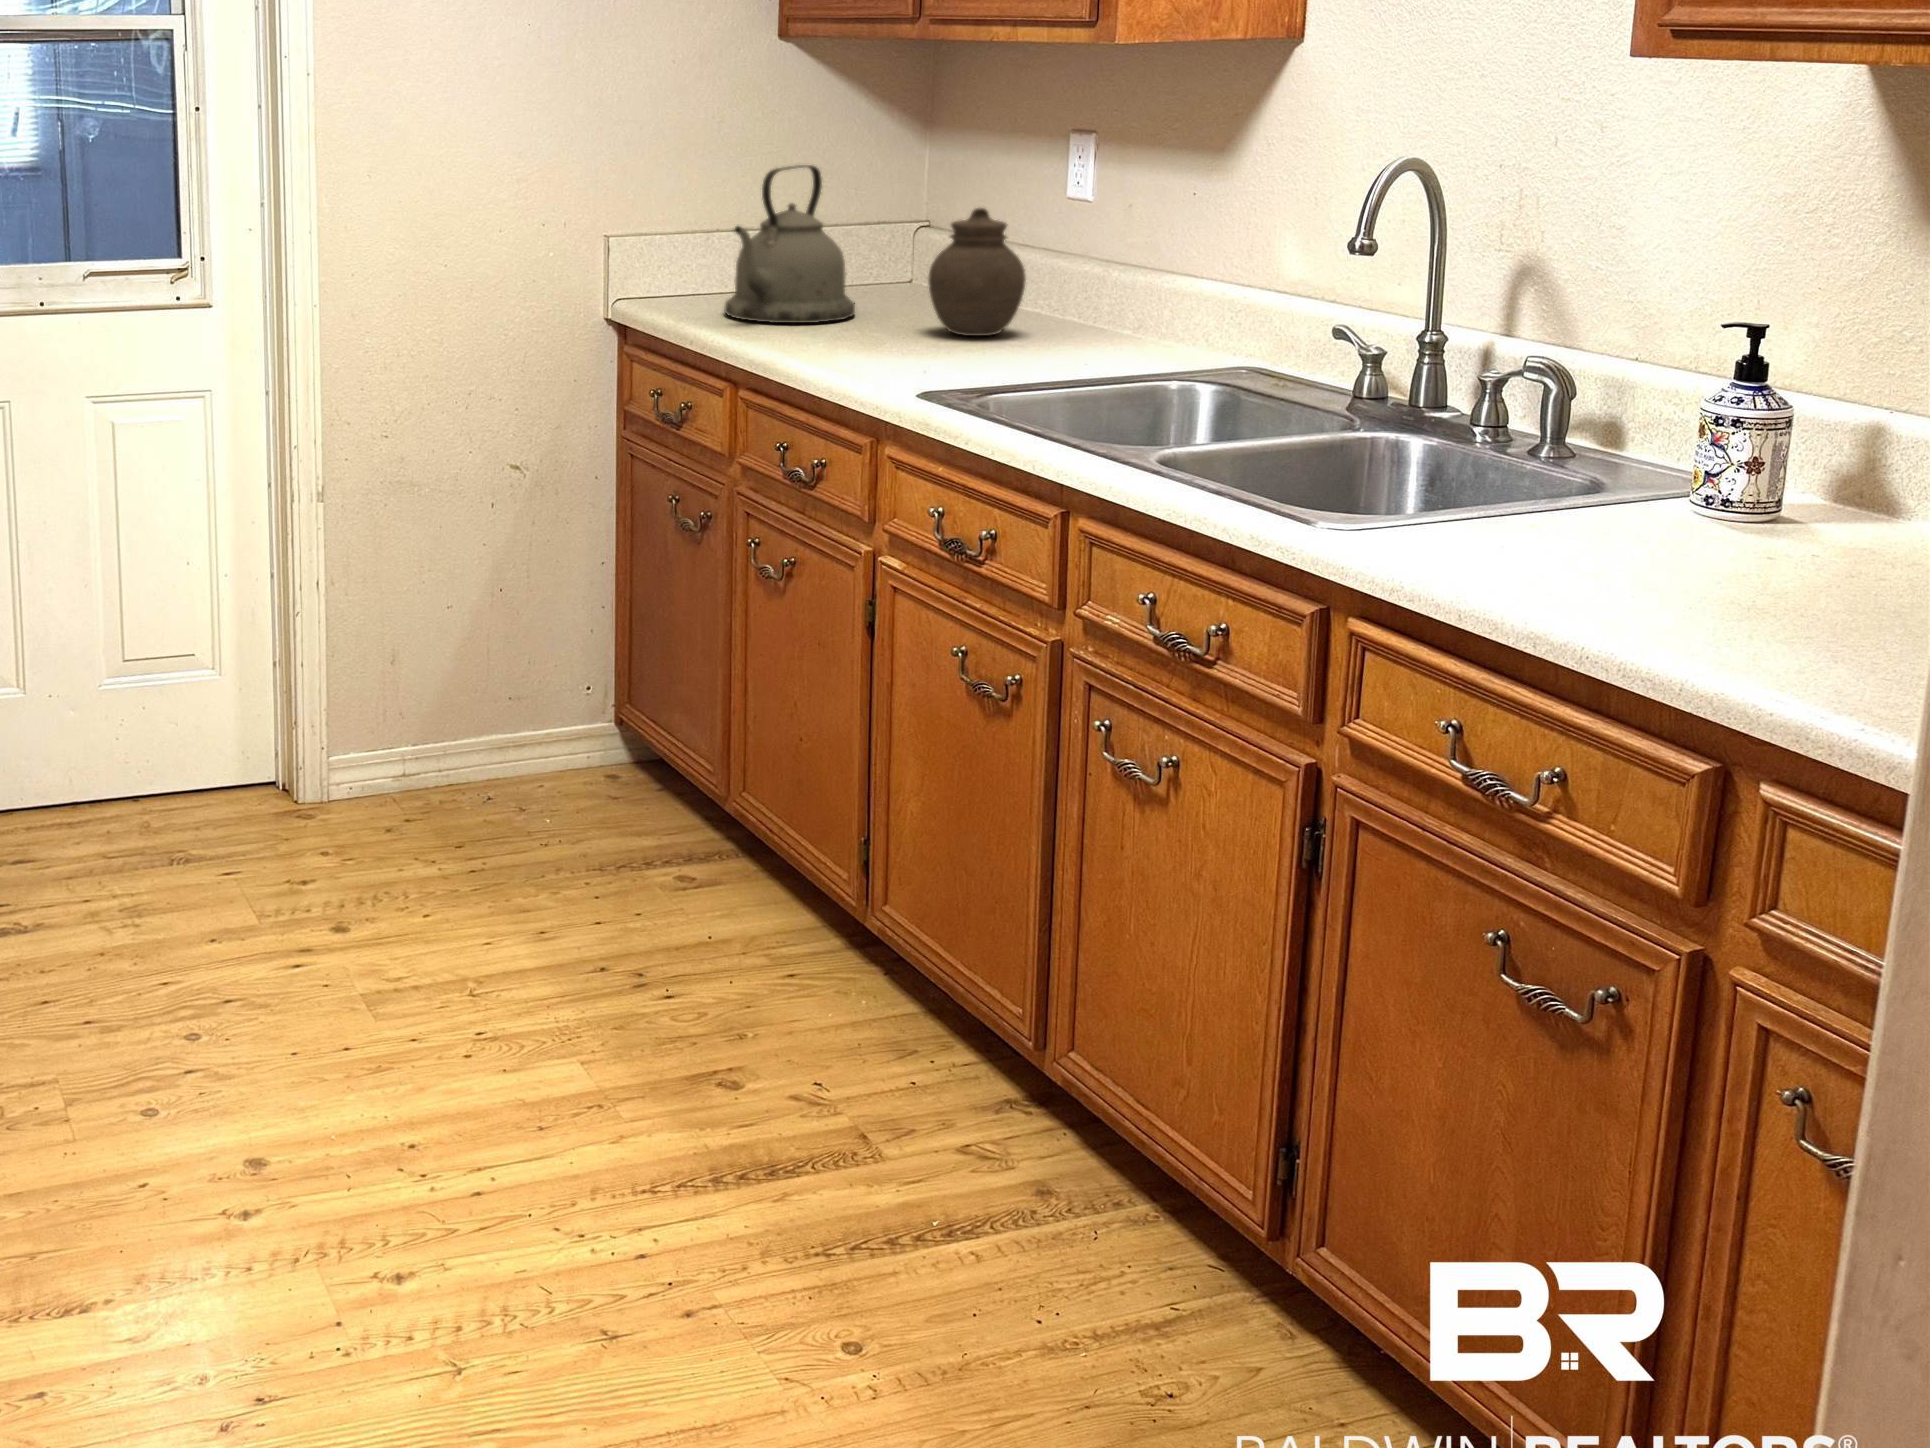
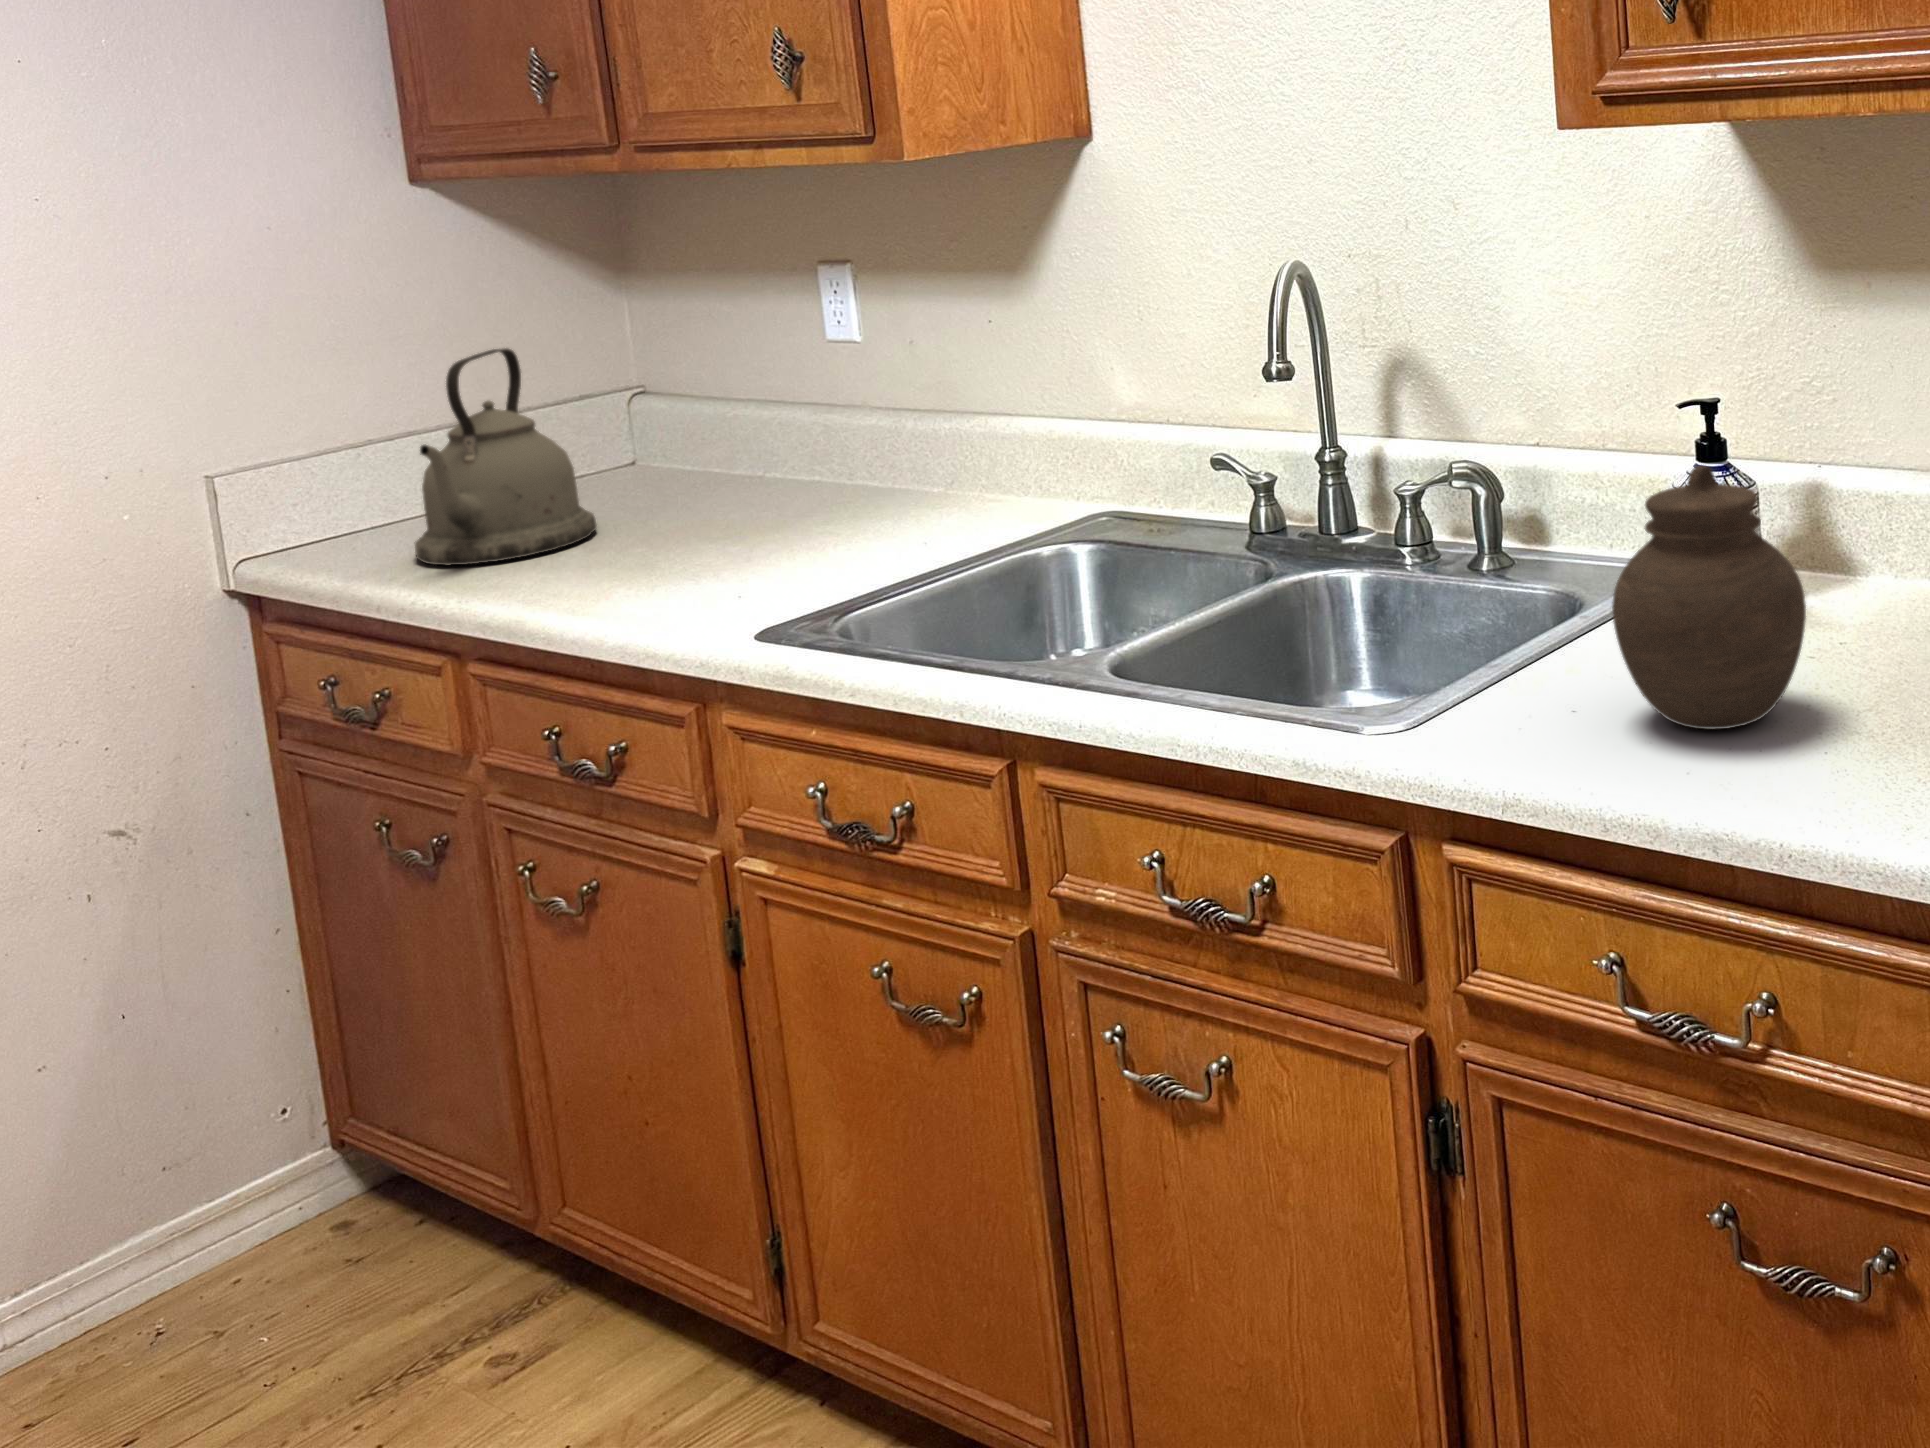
jar: present [928,208,1026,336] -> present [1612,465,1806,729]

